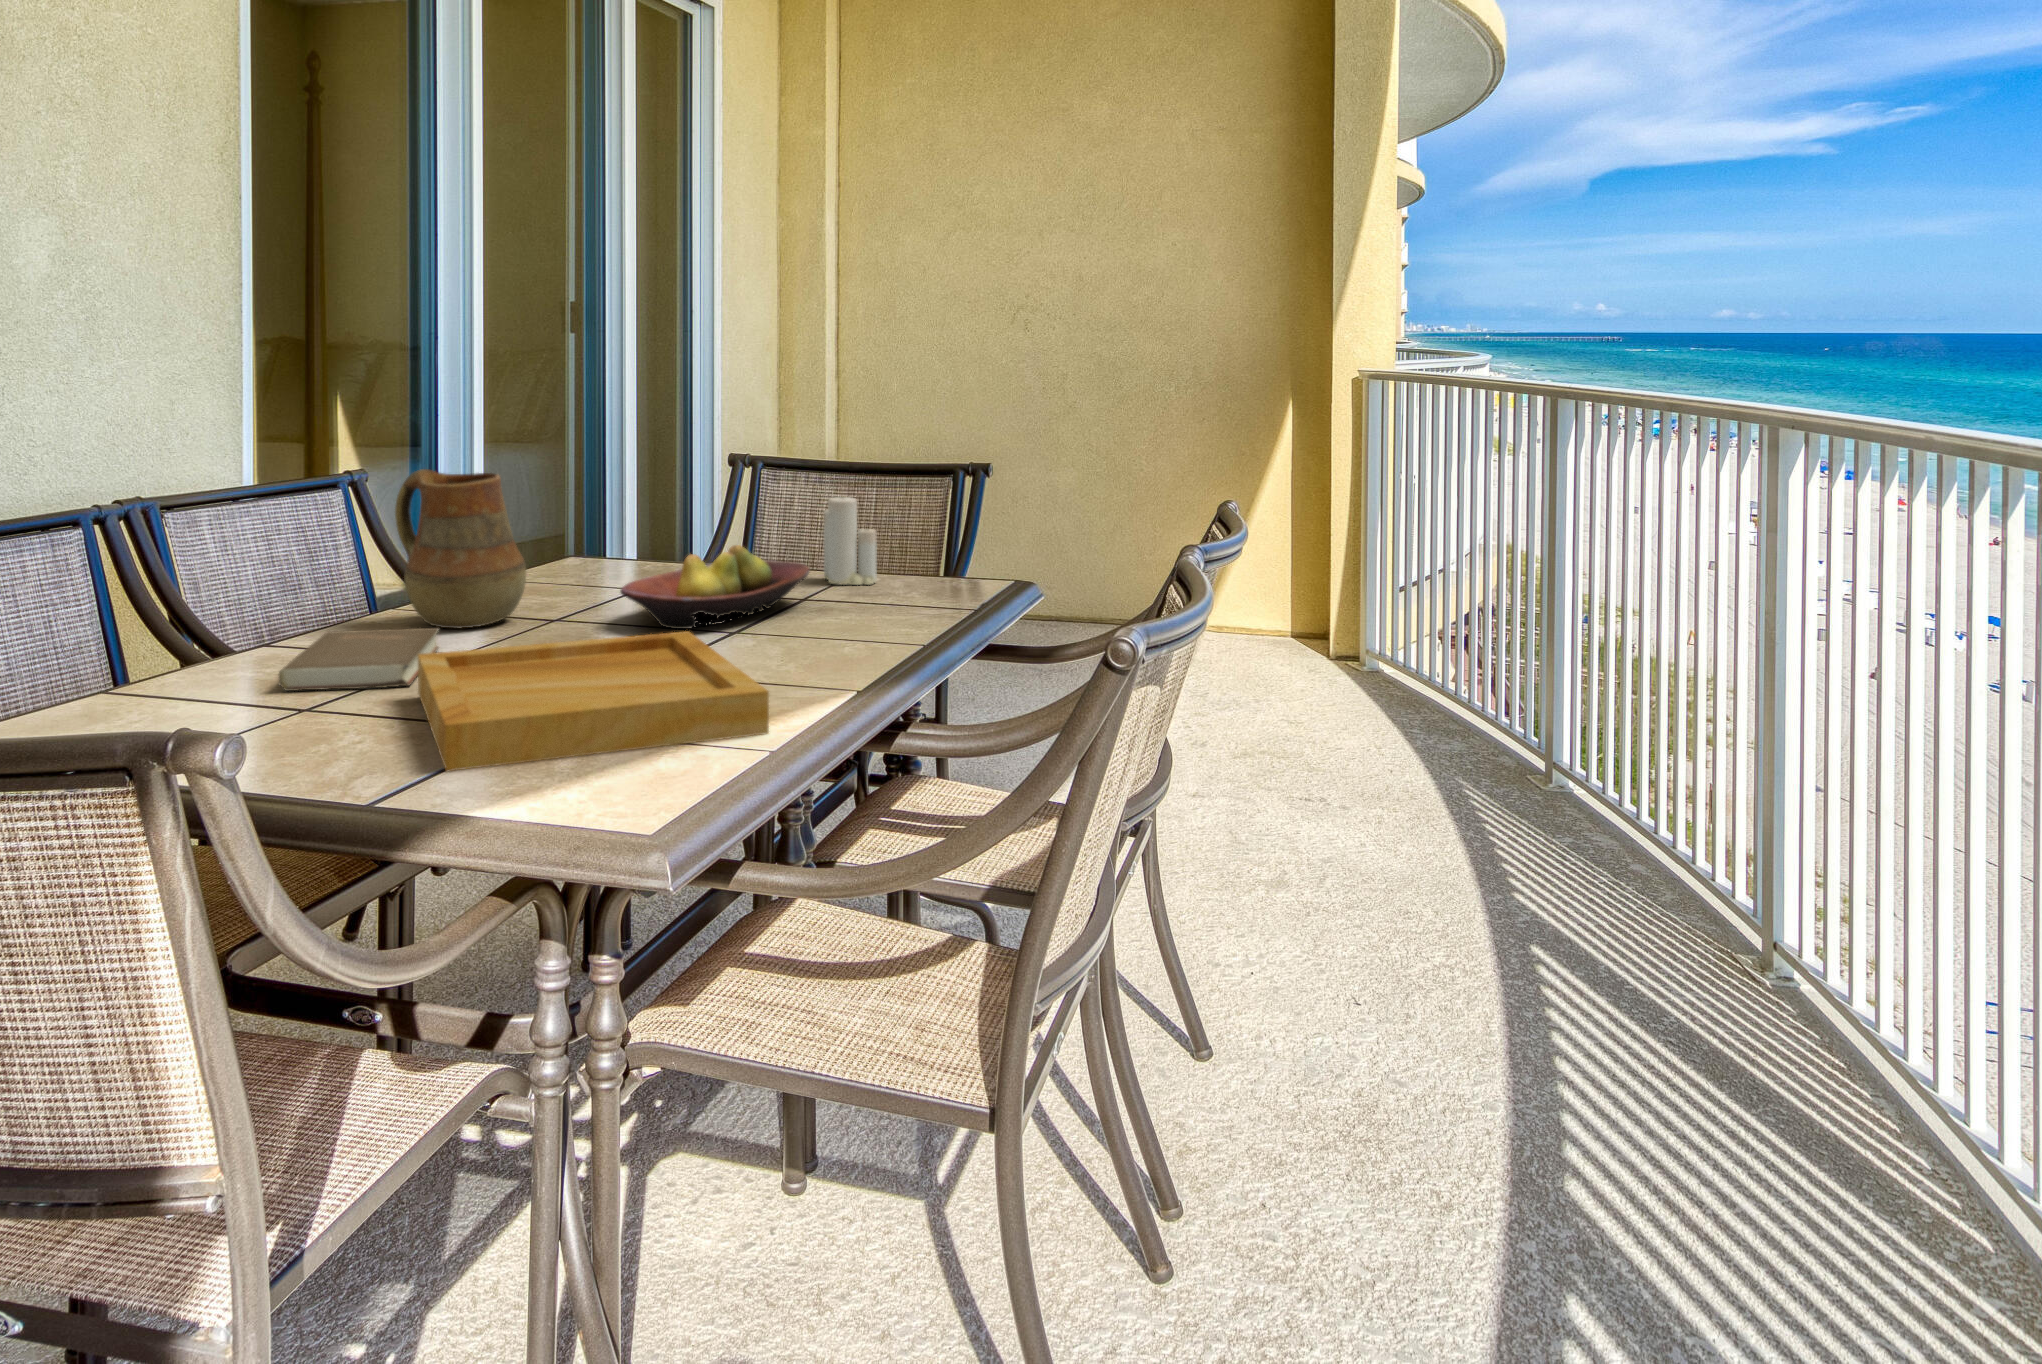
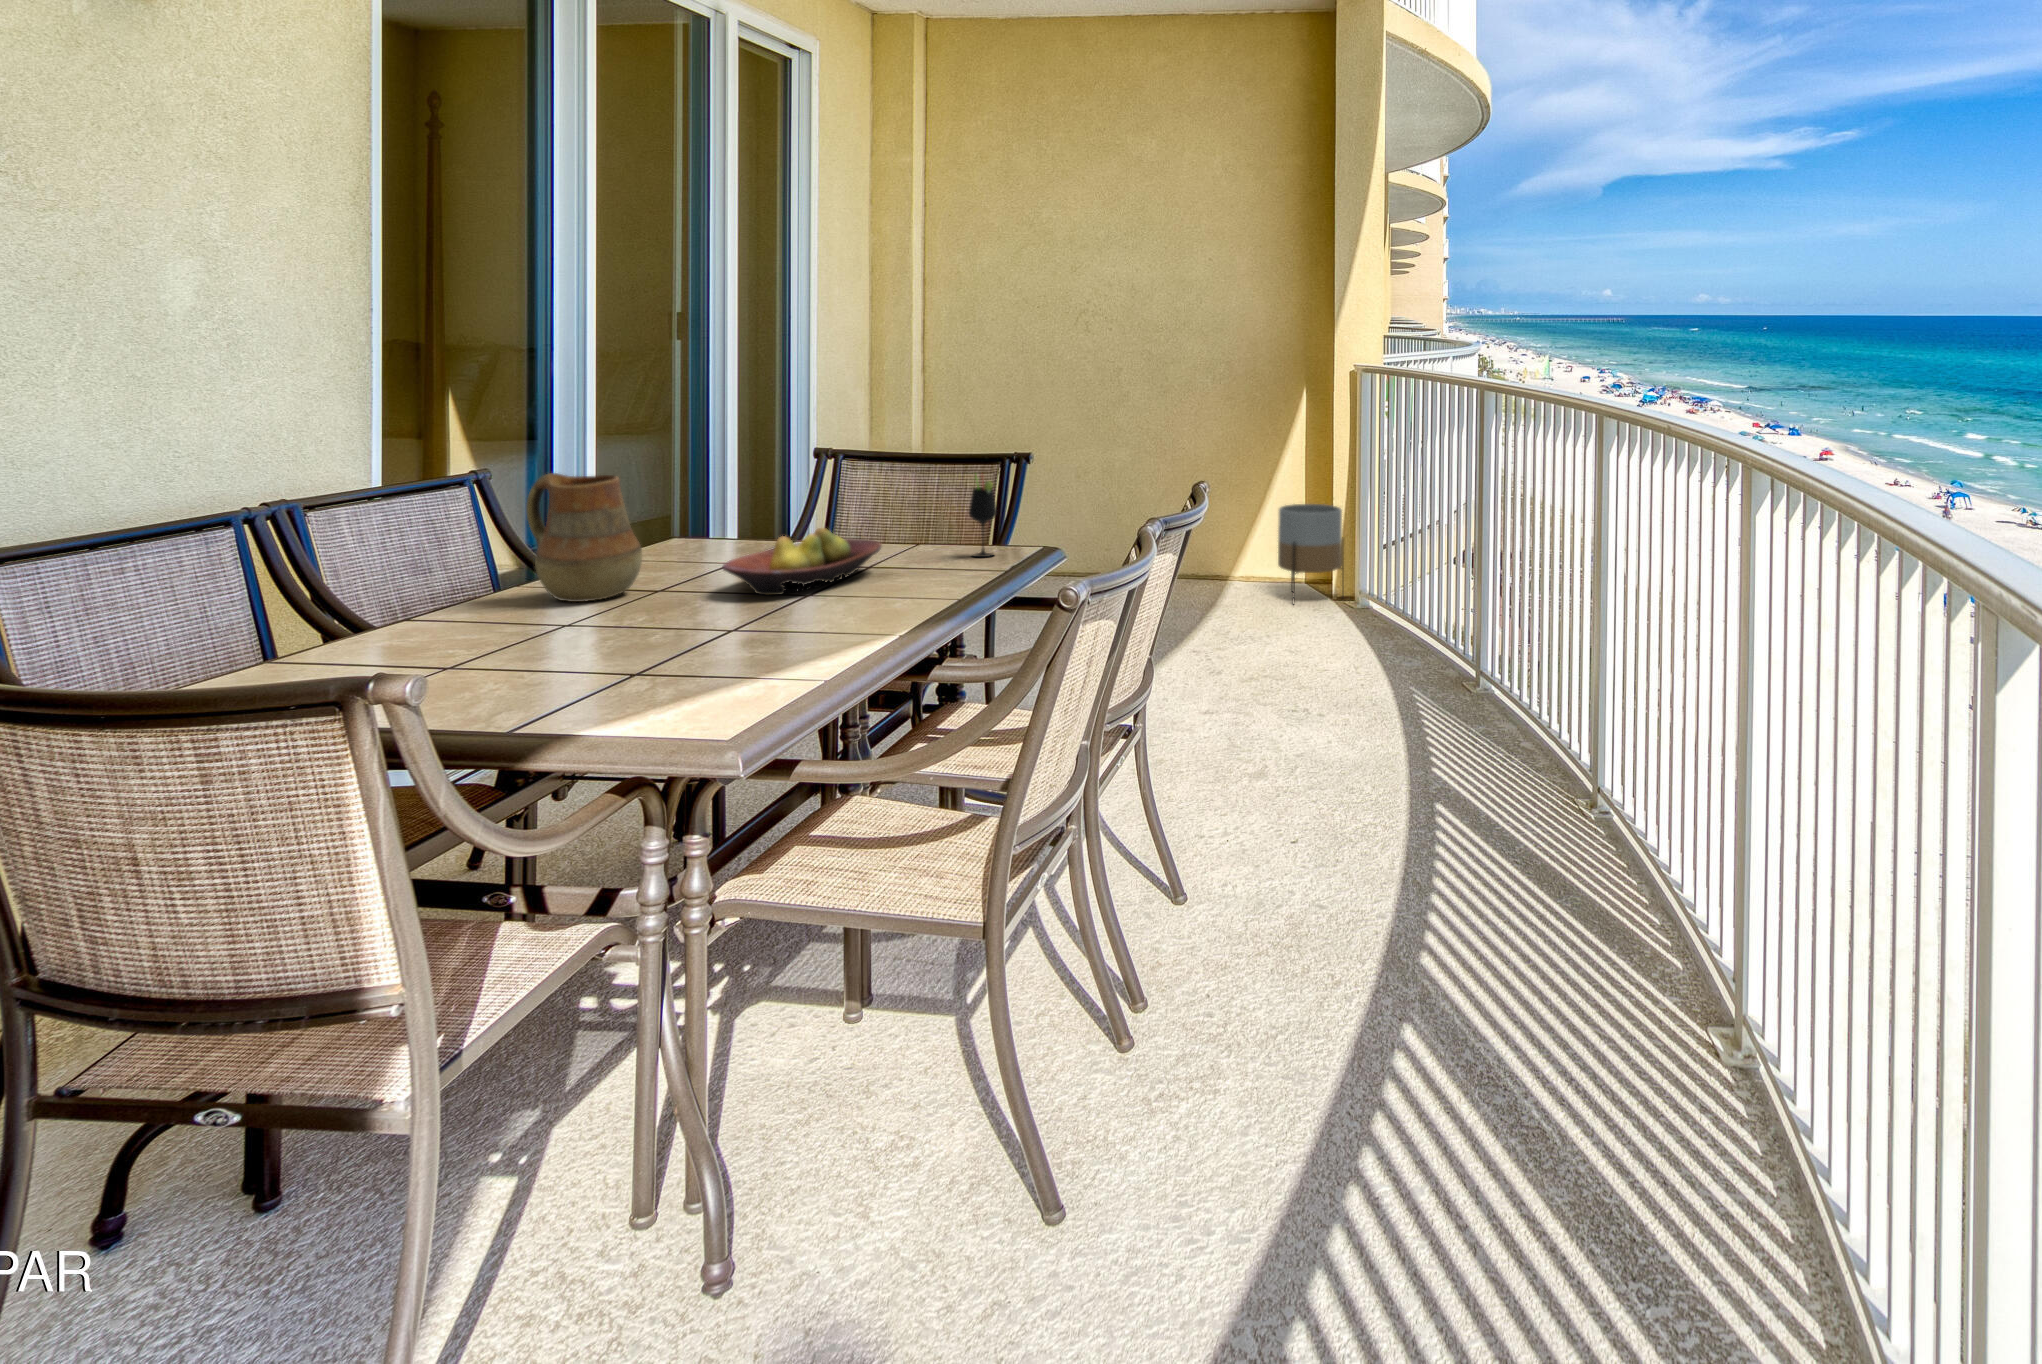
wine glass: none [914,481,949,589] -> present [969,481,997,557]
candle: present [824,497,877,585] -> none [898,480,940,556]
planter: none [1257,537,1344,663] -> present [1278,504,1344,594]
book: present [279,628,439,691] -> none [427,602,566,656]
tray: present [418,631,769,771] -> none [548,597,829,709]

